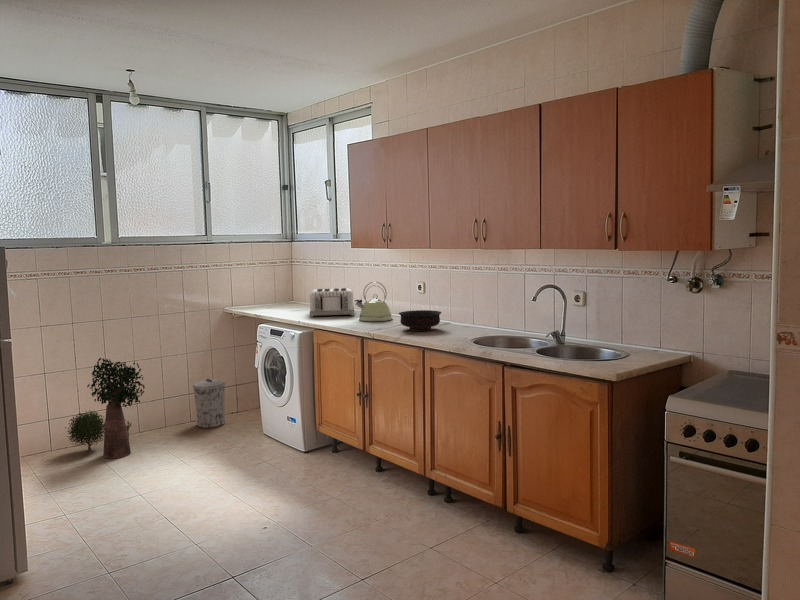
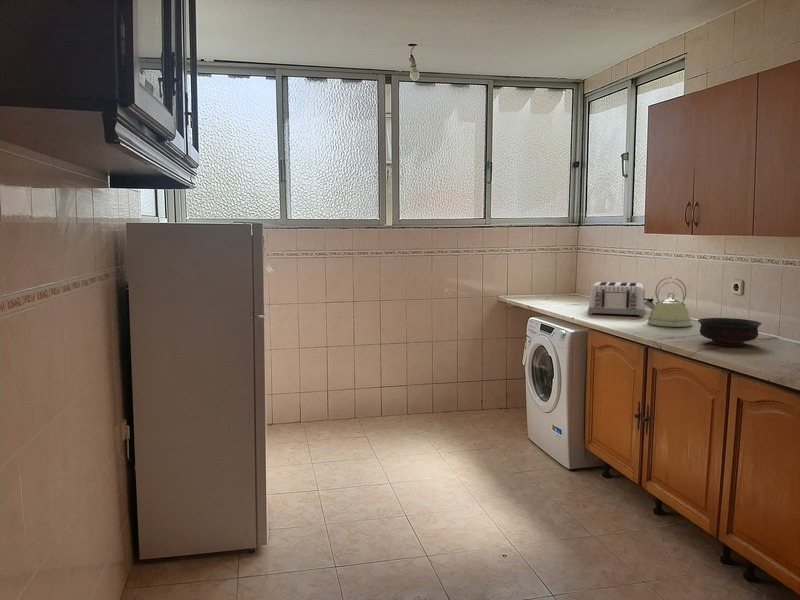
potted plant: present [65,358,145,458] -> none [338,338,410,441]
trash can: present [193,379,225,428] -> none [461,371,494,423]

